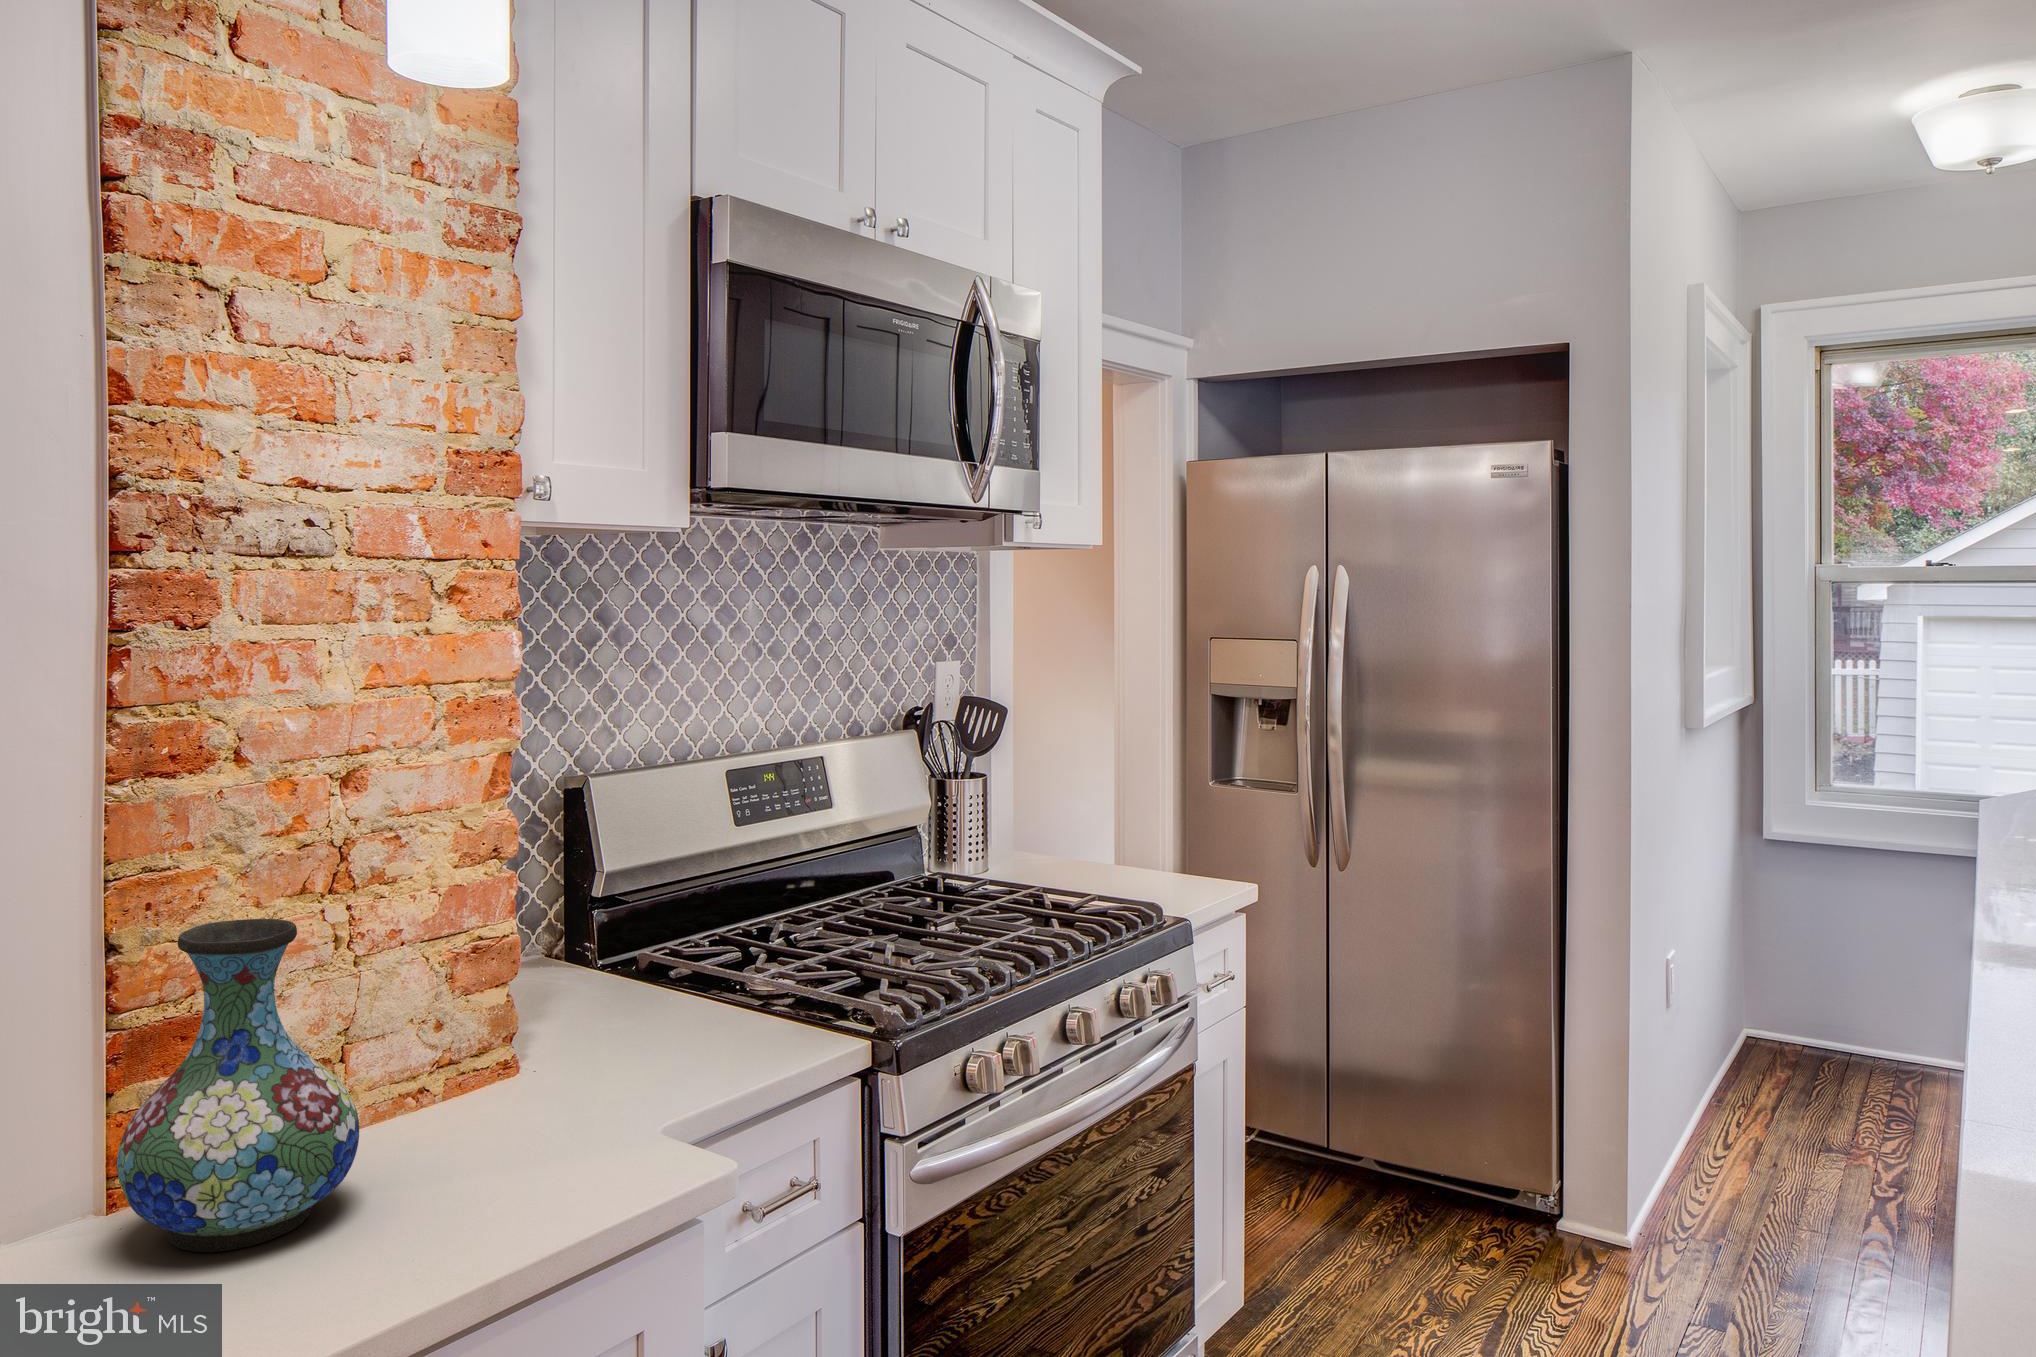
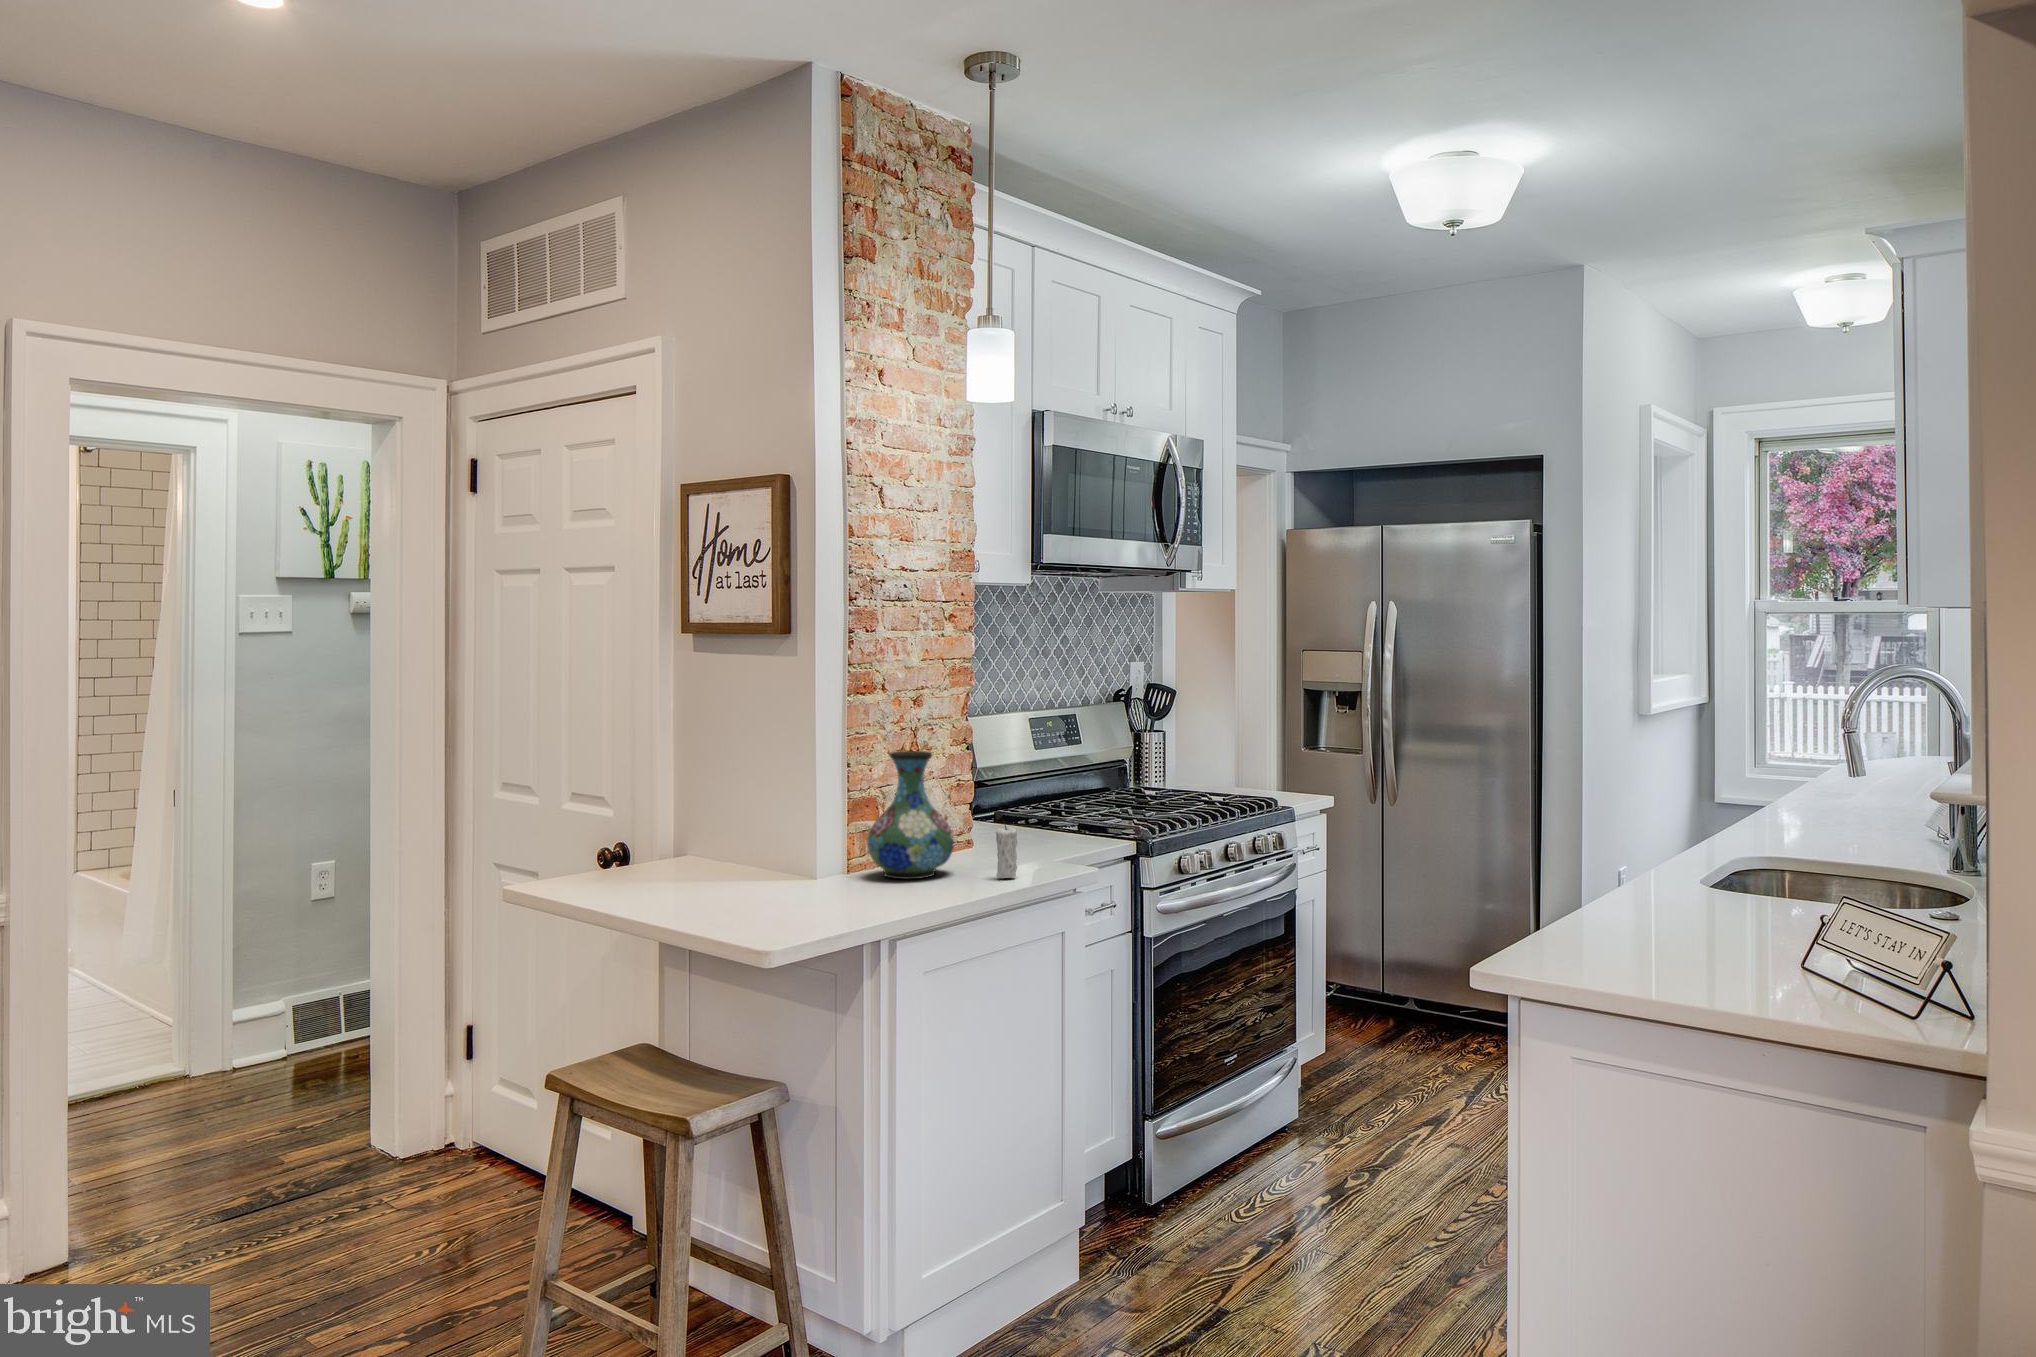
candle: none [423,1101,481,1257] -> present [996,823,1018,878]

